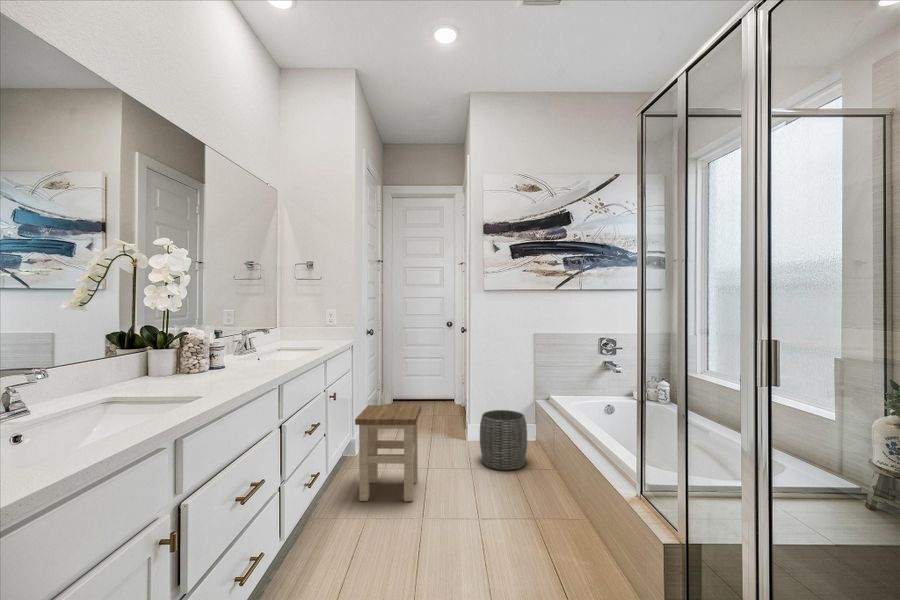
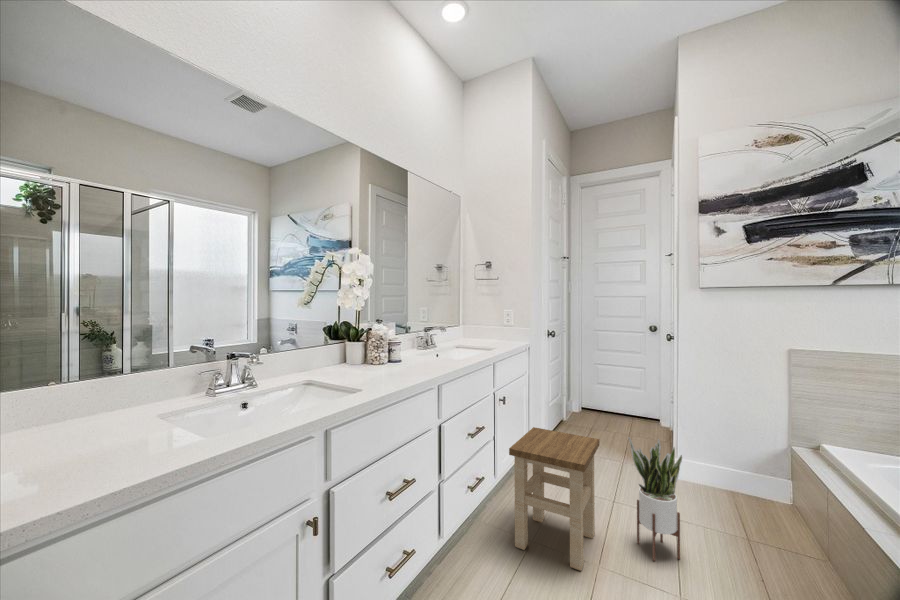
potted plant: none [442,397,476,485] -> present [628,437,682,561]
woven basket: present [480,410,527,470] -> none [690,457,776,559]

